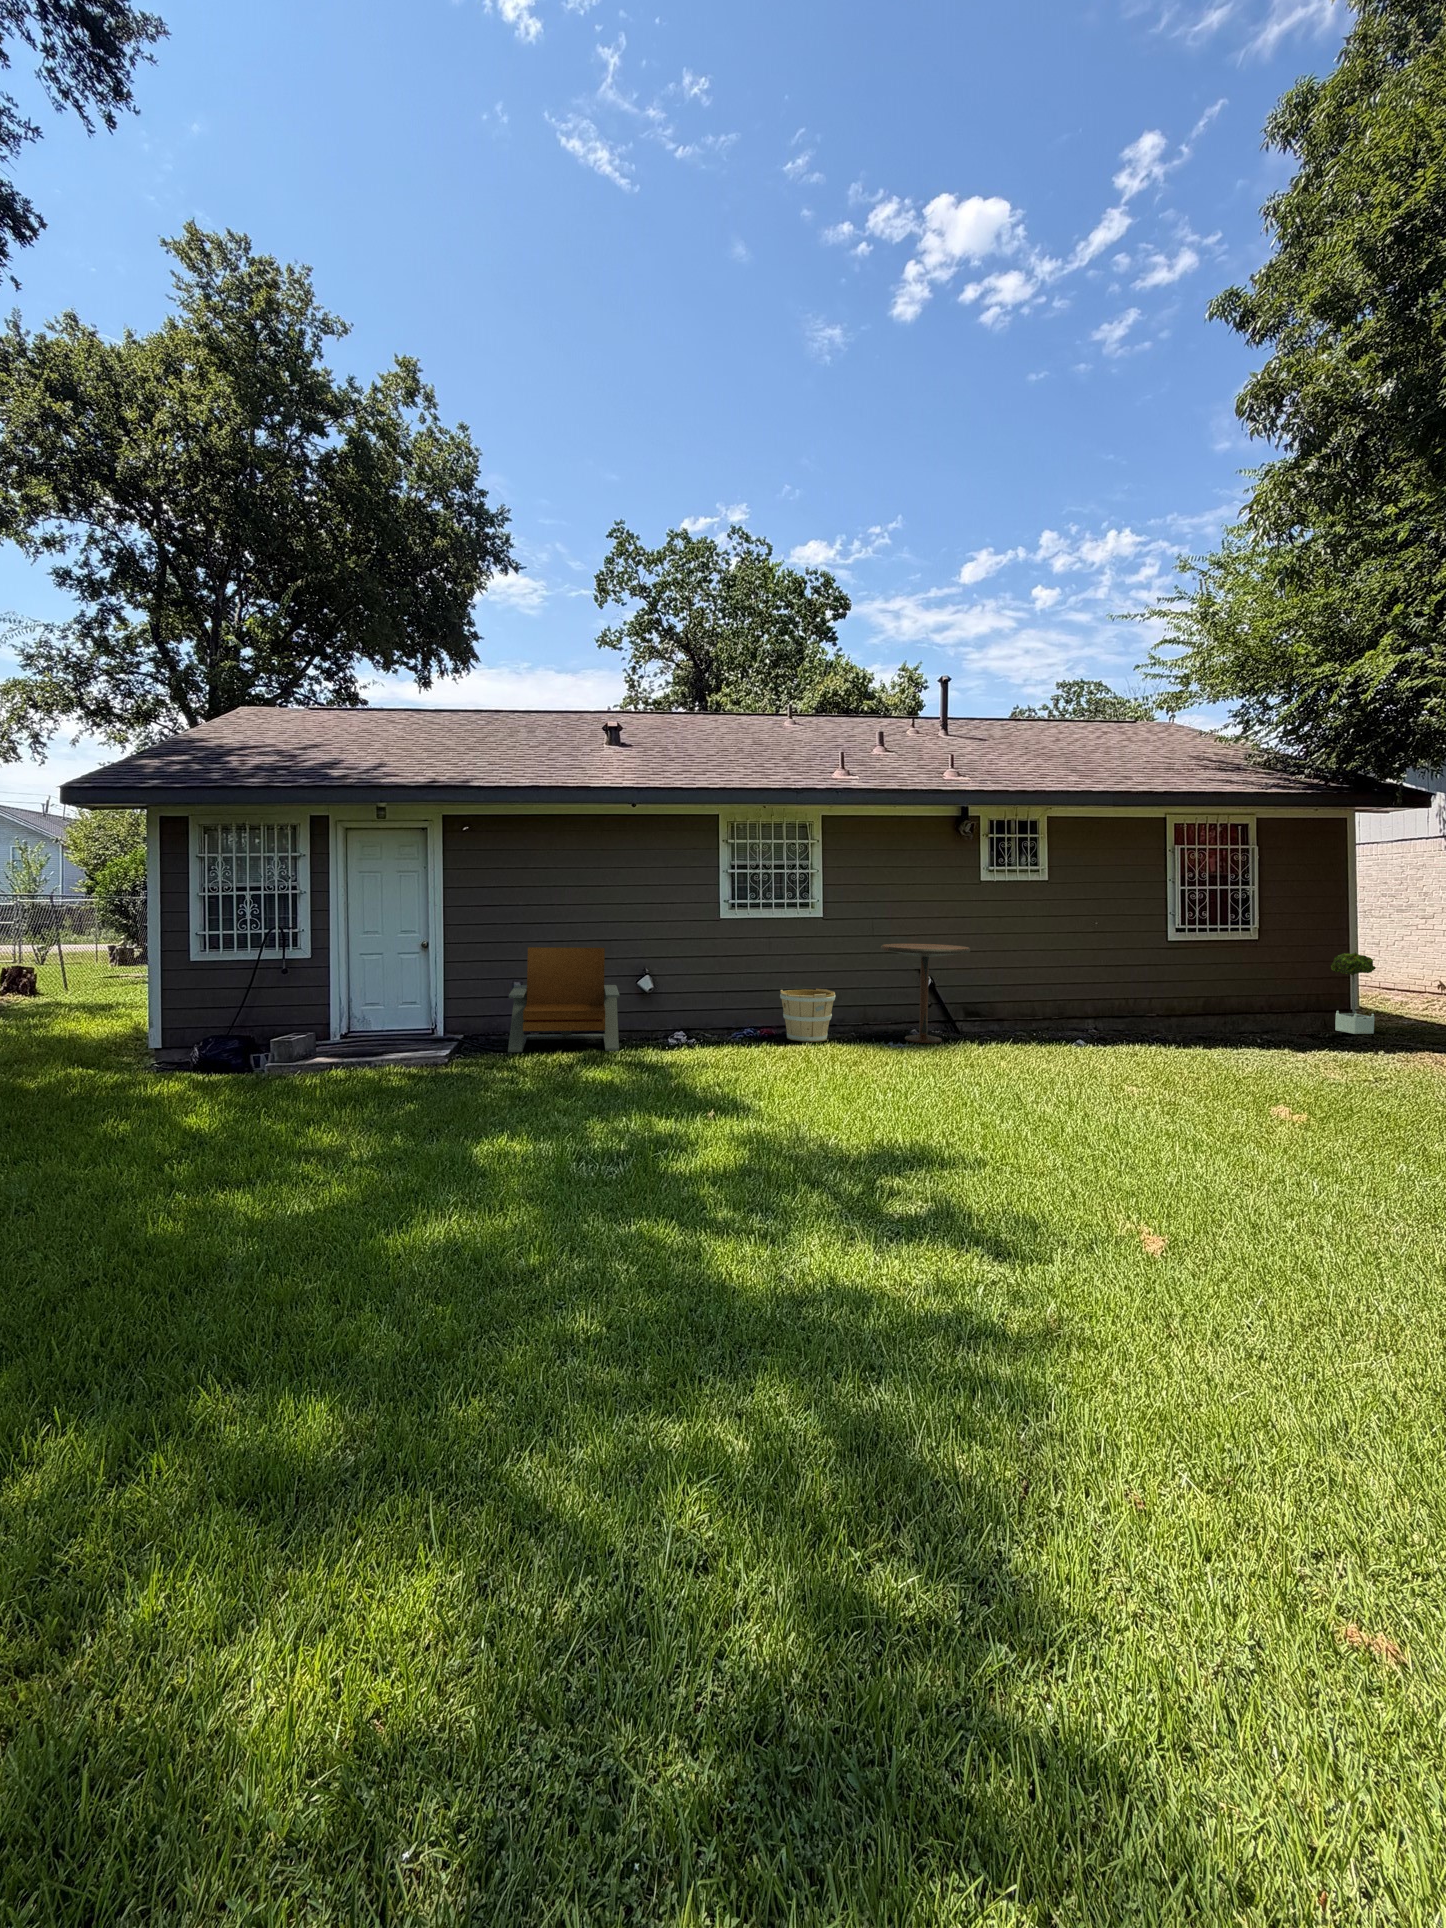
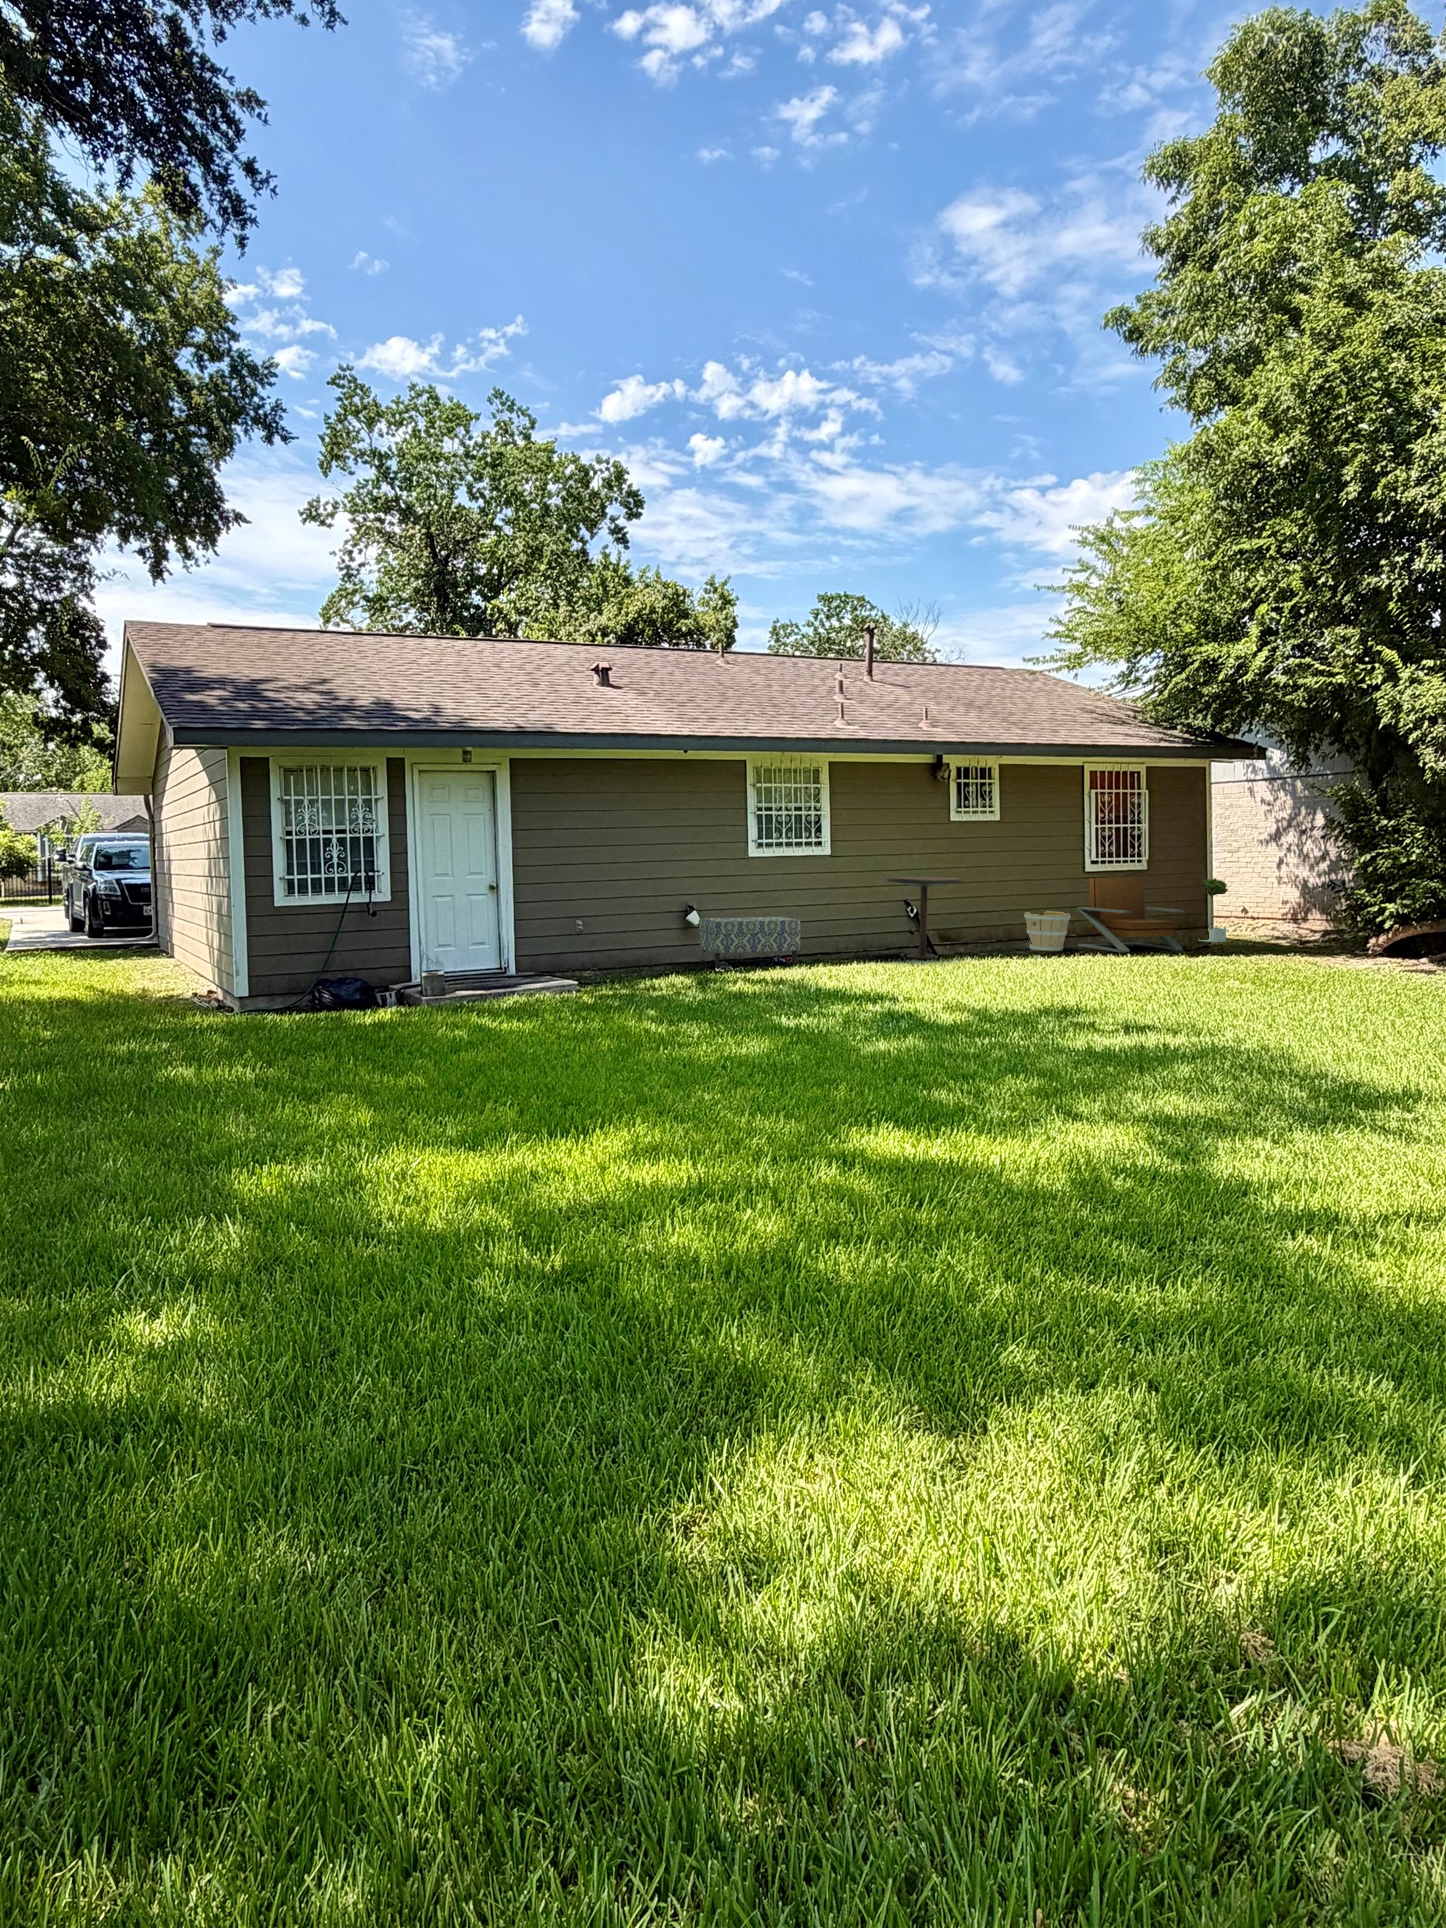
lounge chair: present [508,947,620,1052] -> present [1077,878,1184,952]
bench: none [650,986,758,1043] -> present [699,917,801,967]
wooden bucket: present [780,989,835,1042] -> present [1024,911,1070,951]

